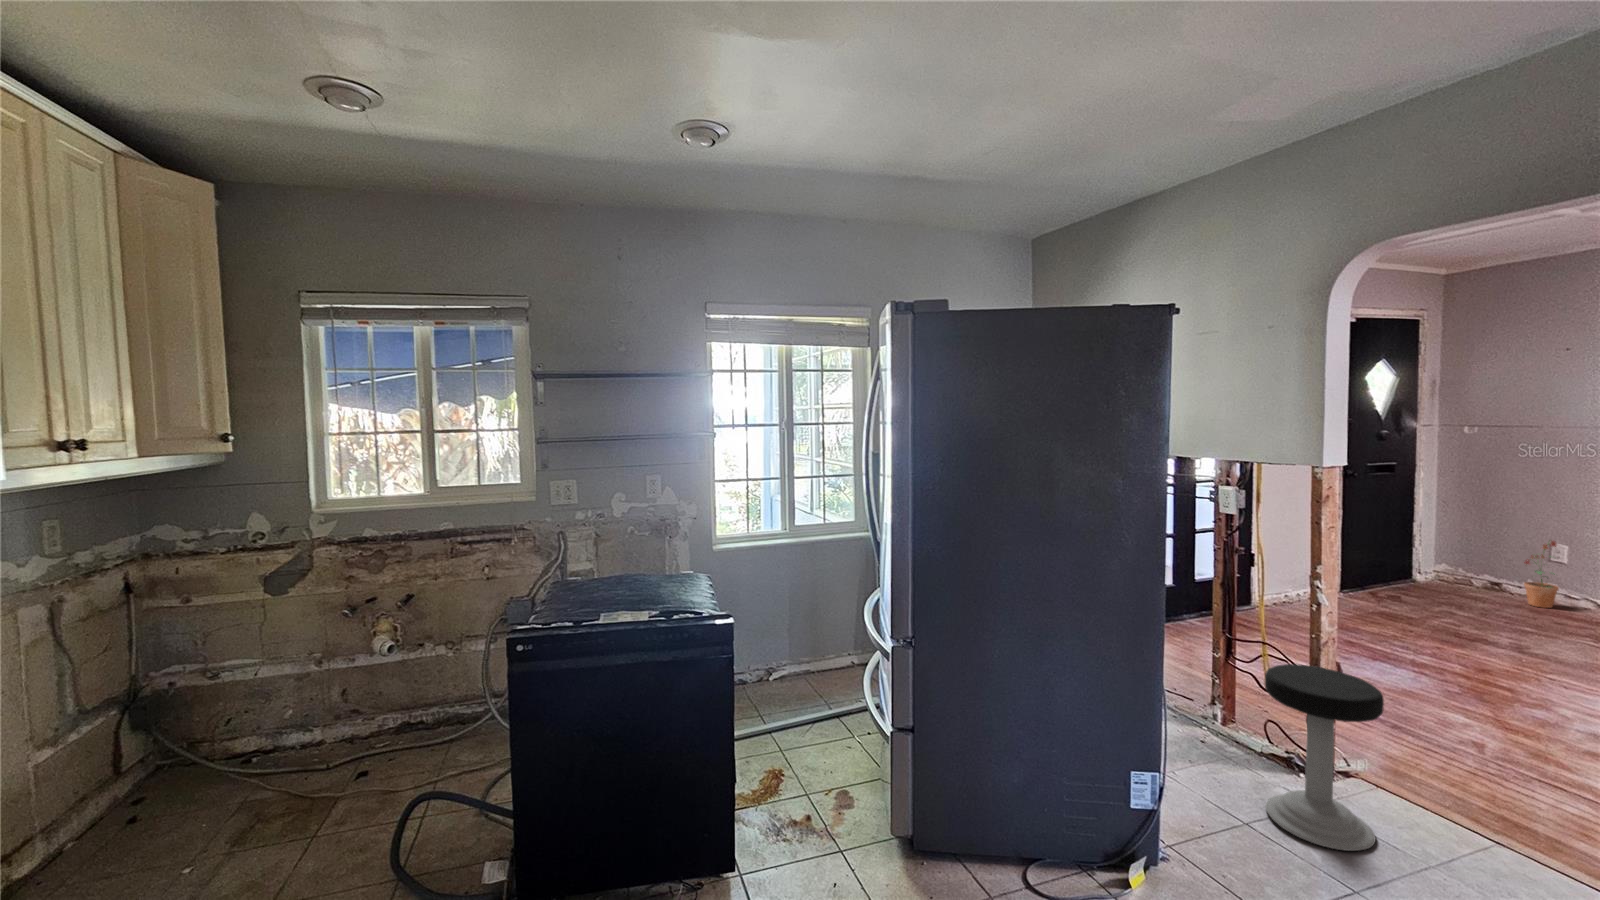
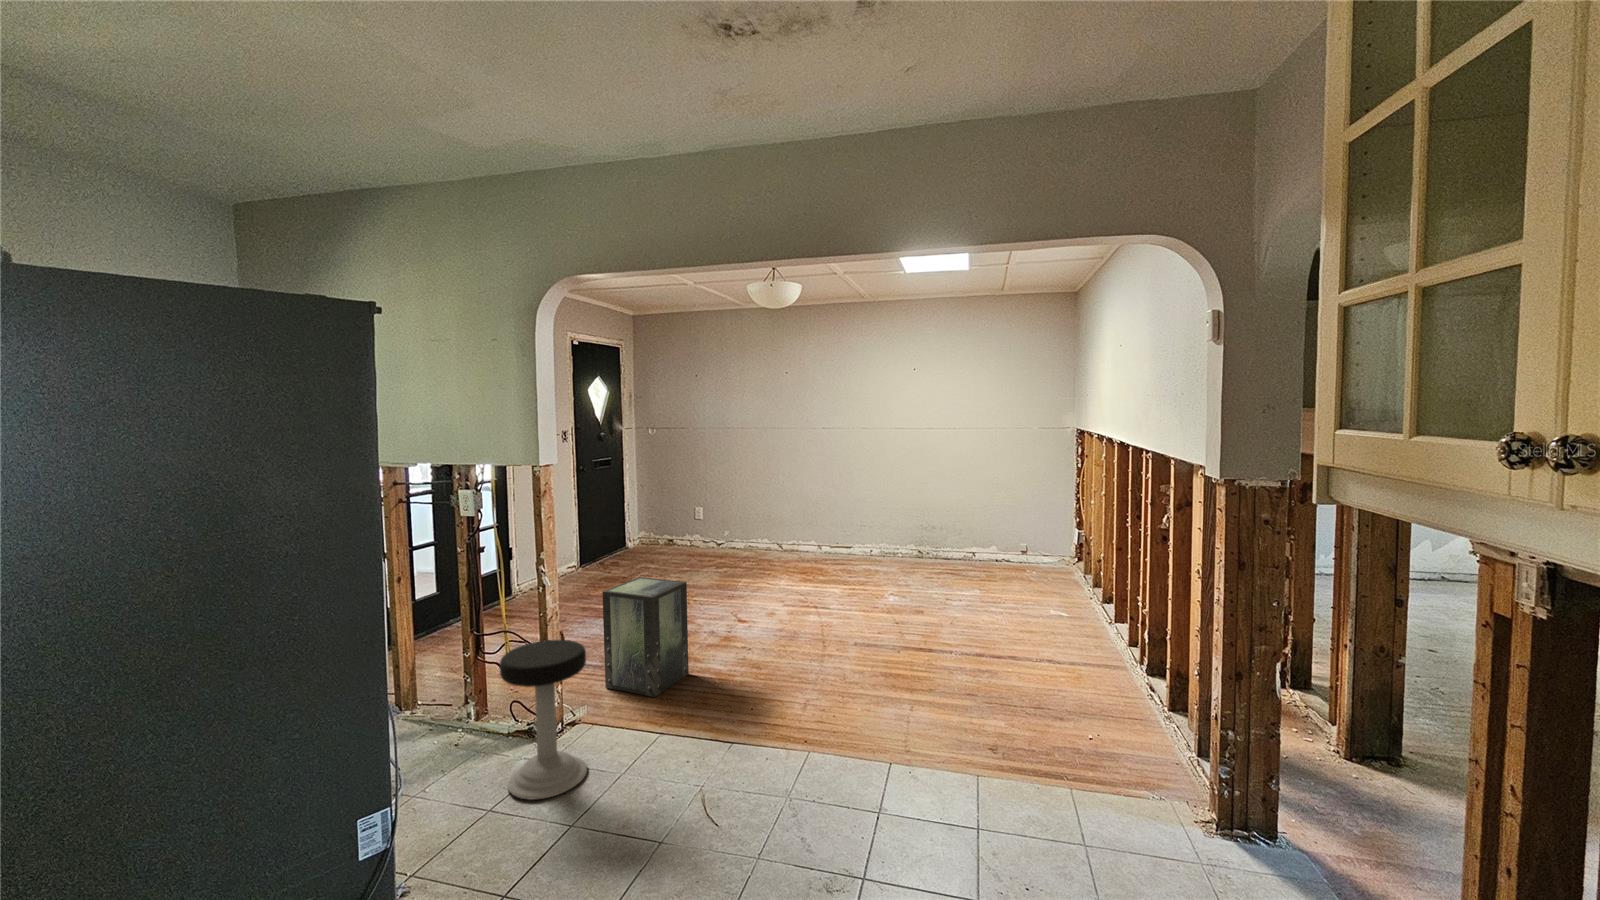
potted plant: present [1524,541,1559,608] -> none [681,505,699,552]
storage box: none [1394,625,1559,793] -> present [602,577,689,697]

